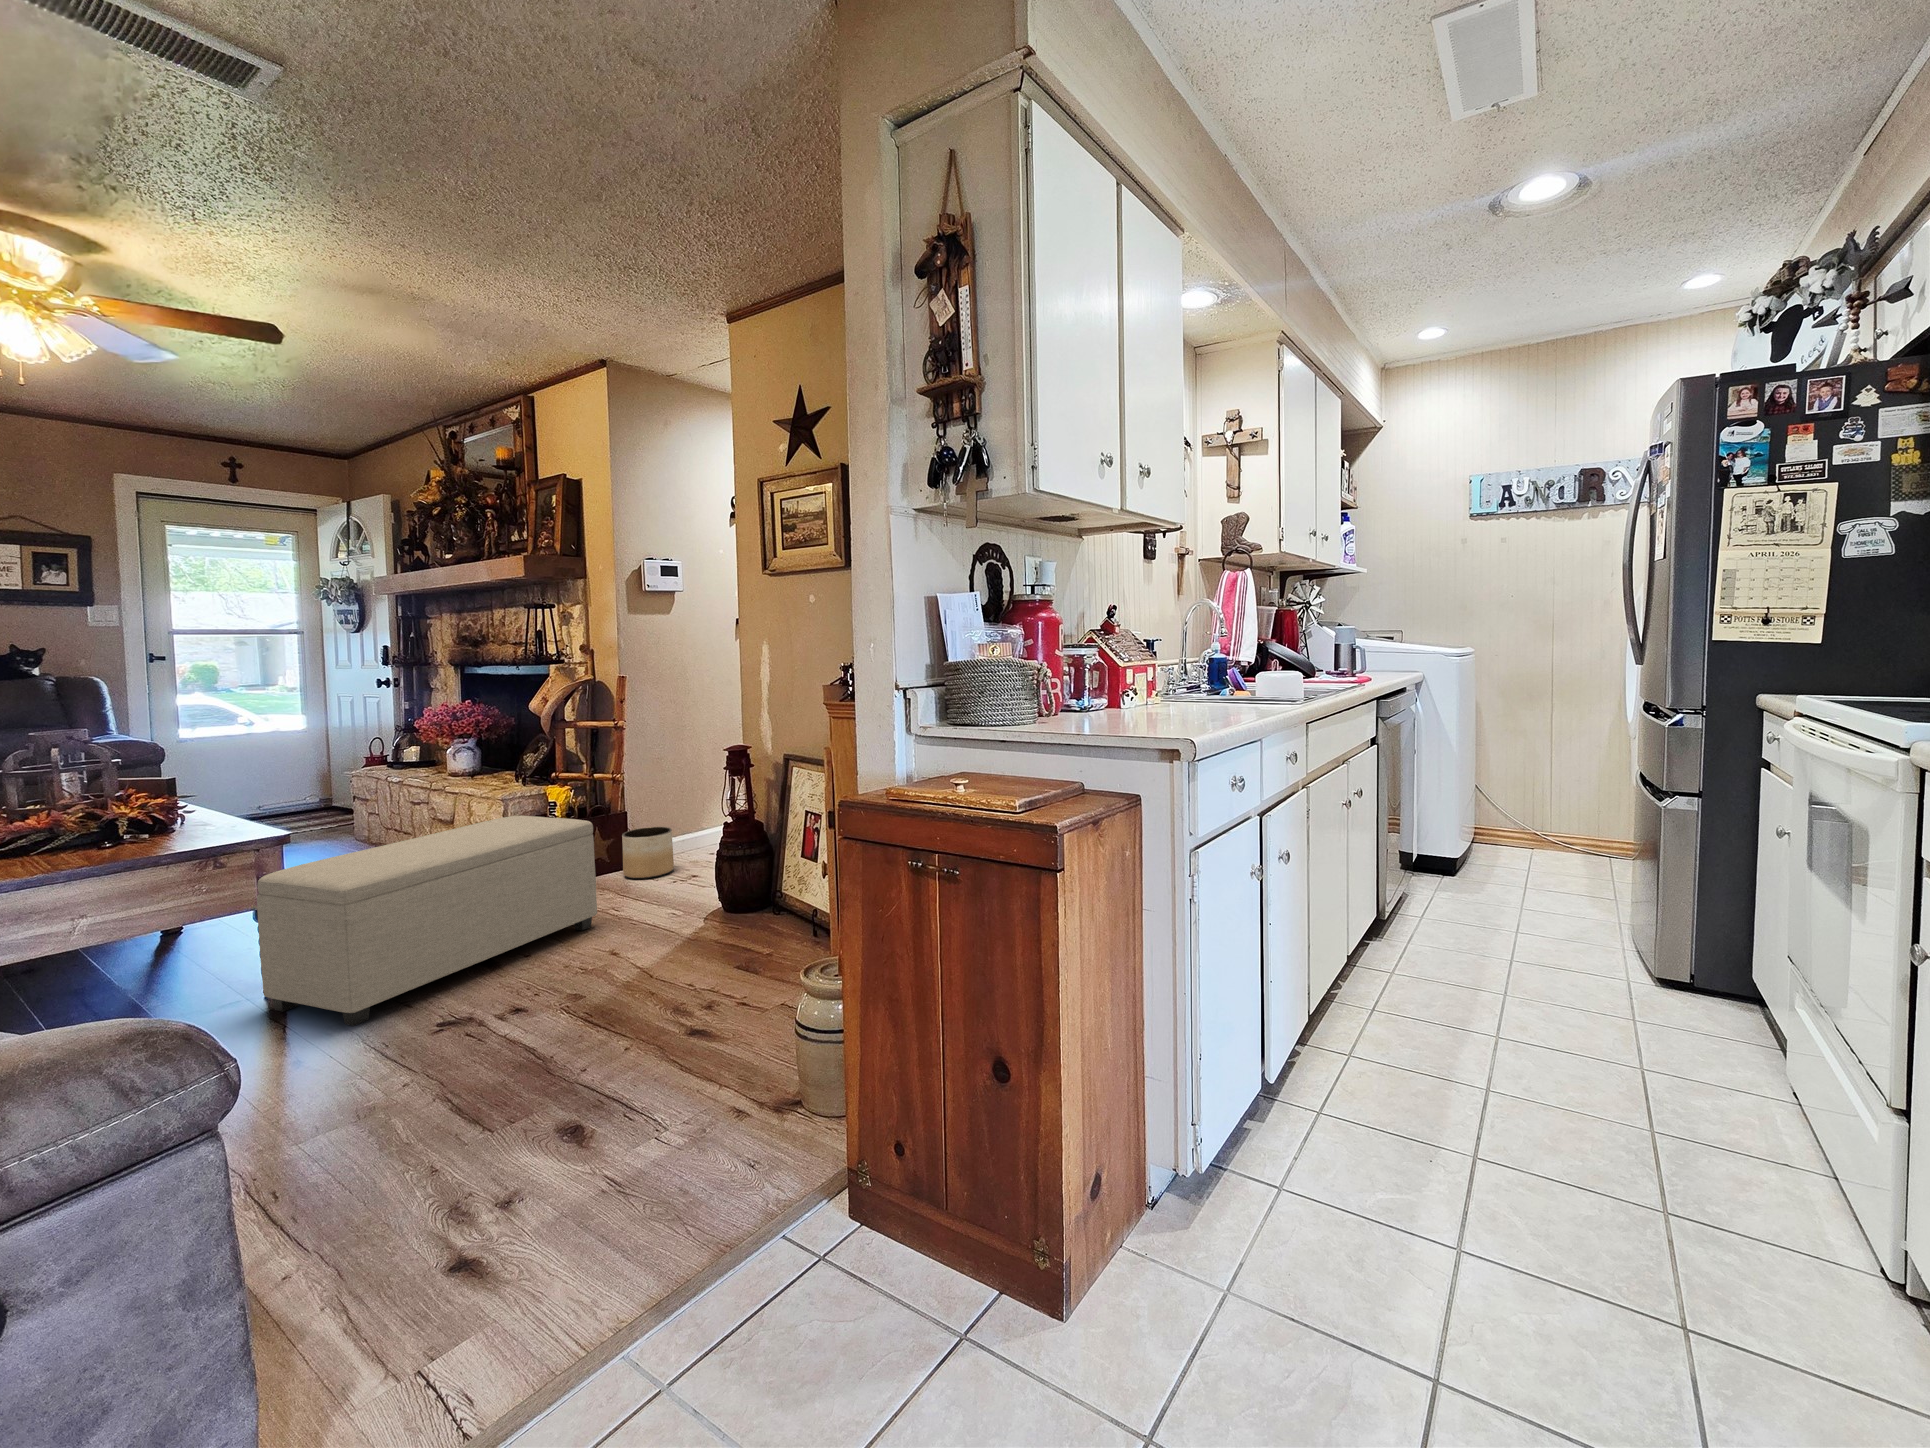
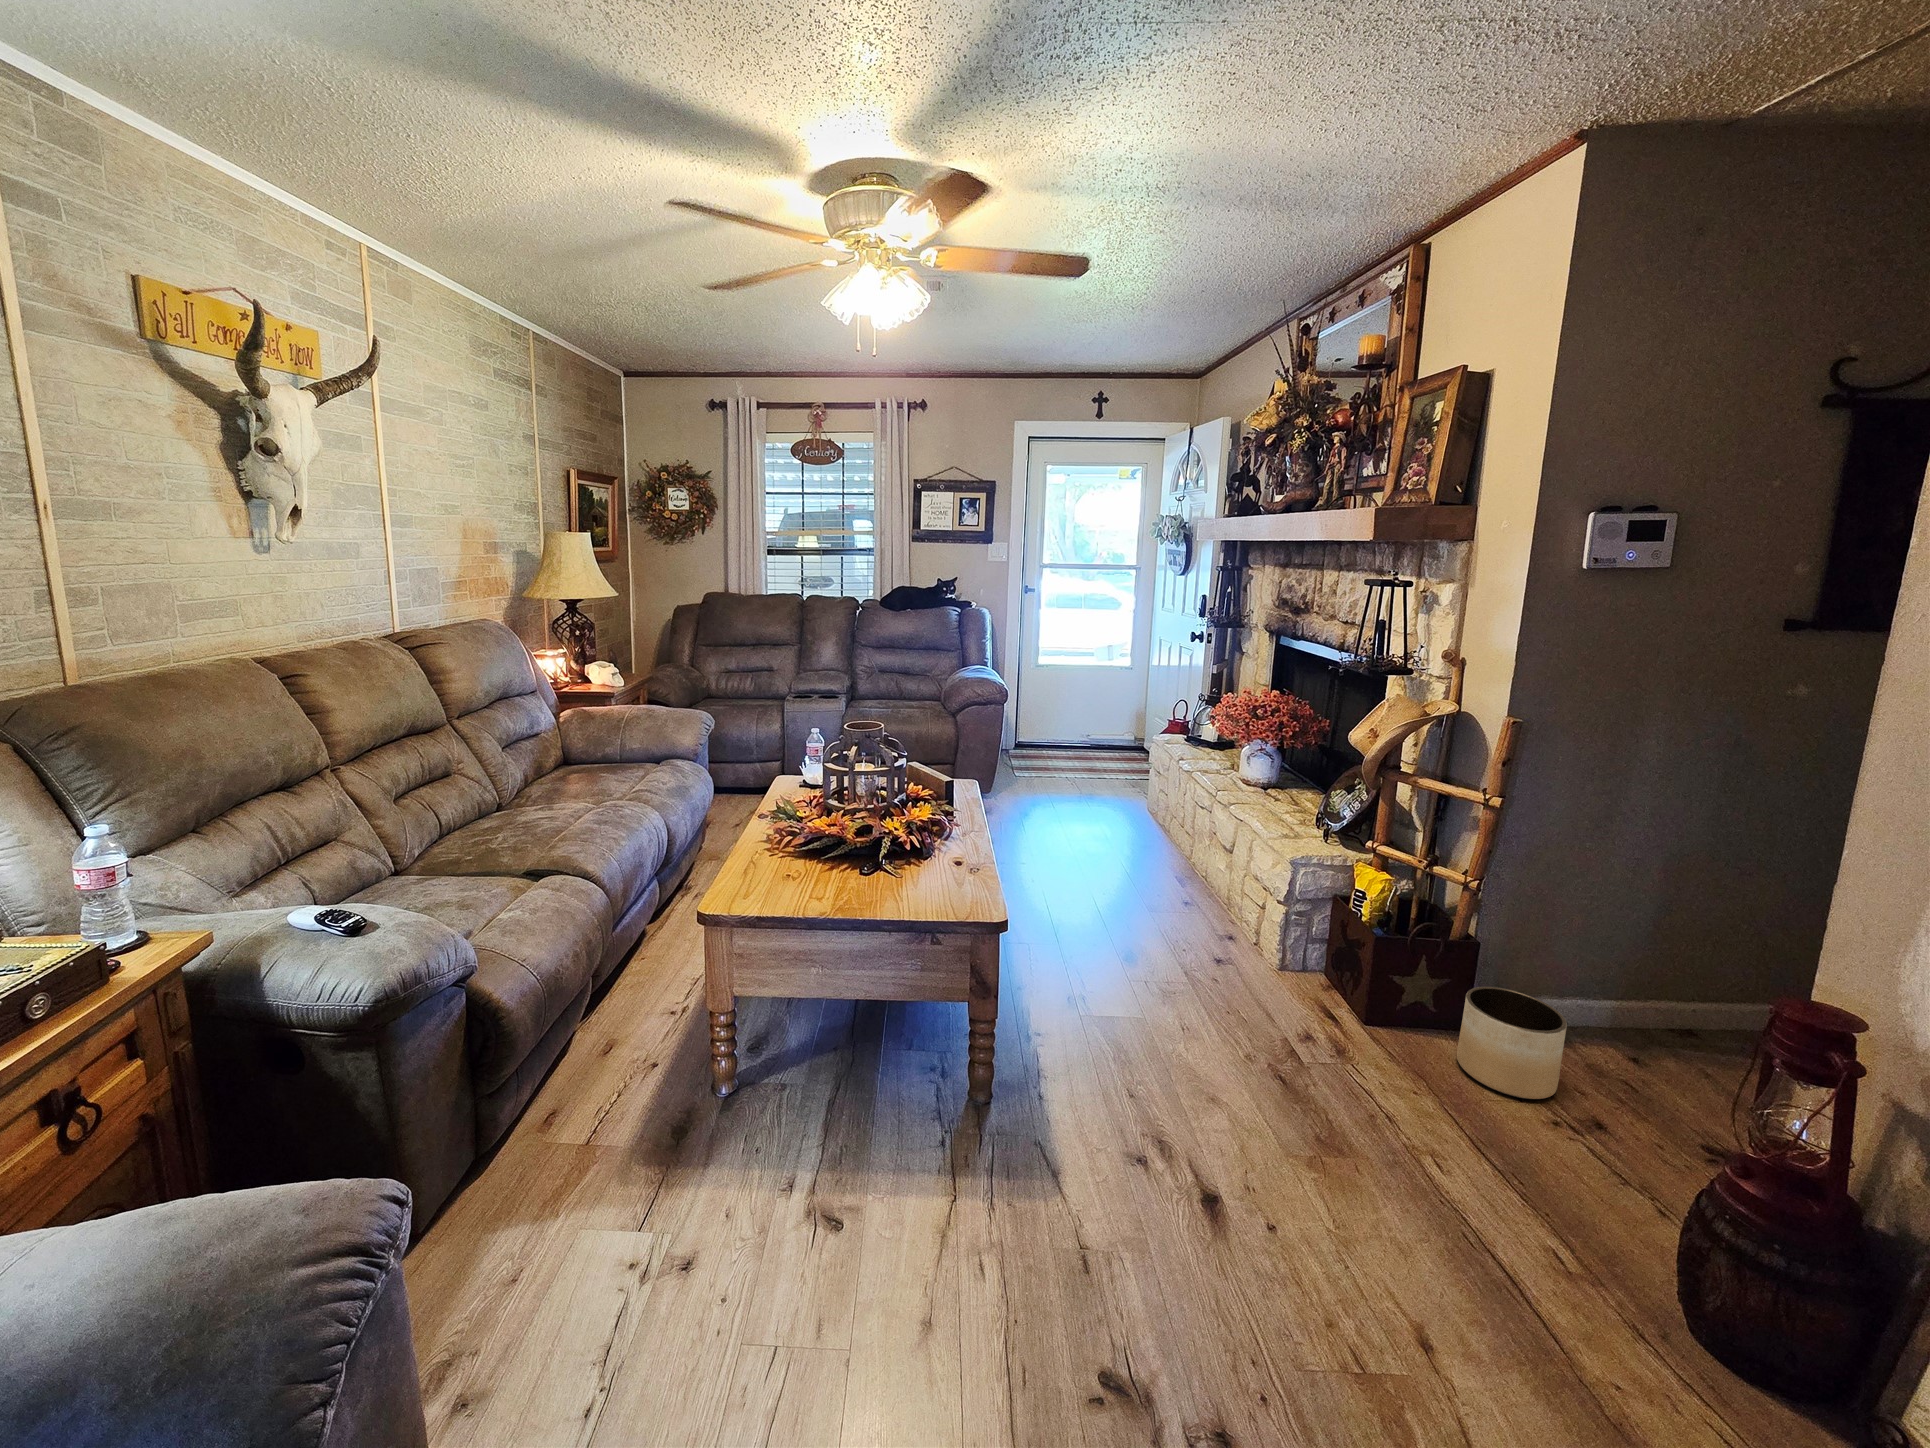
ottoman: present [257,816,597,1026] -> none [959,950,1424,1274]

